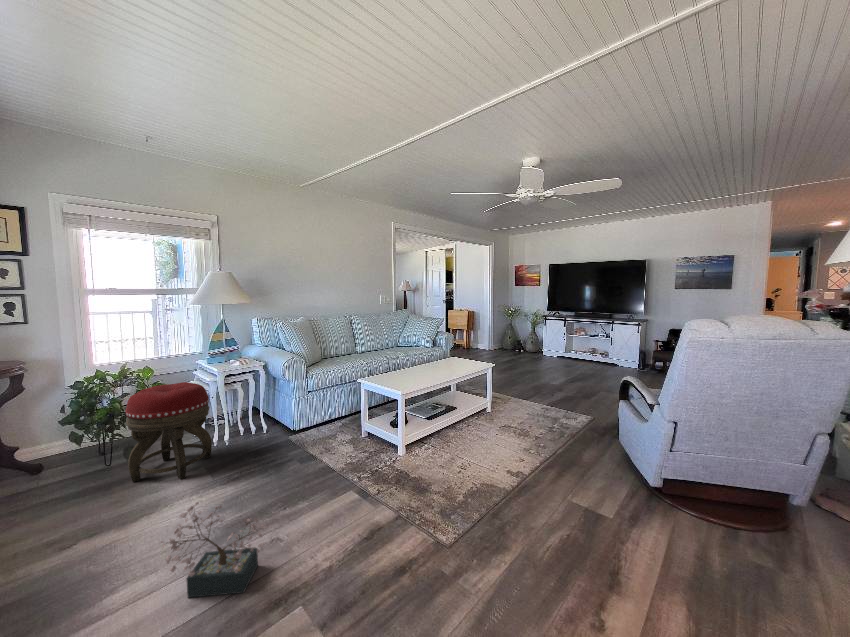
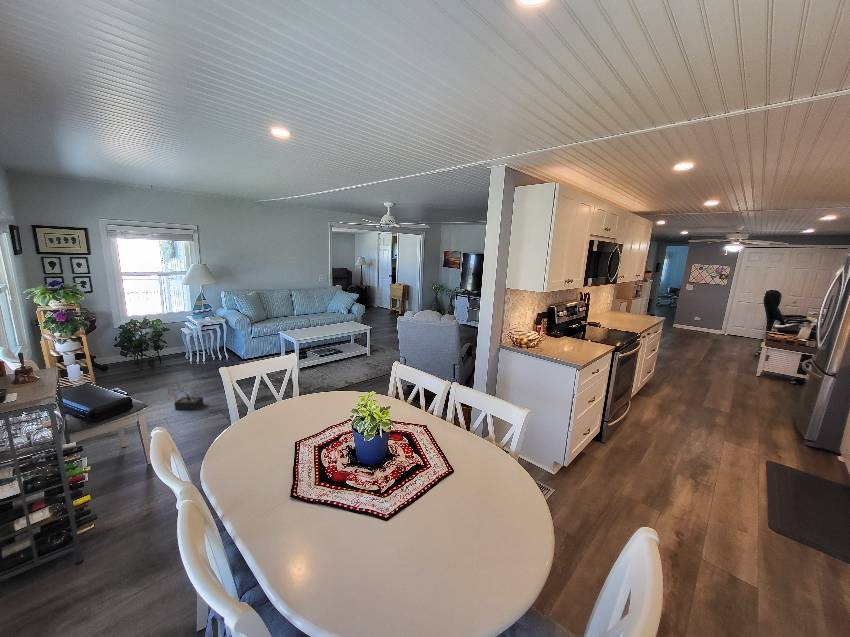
footstool: present [126,382,212,482] -> none [148,329,193,377]

